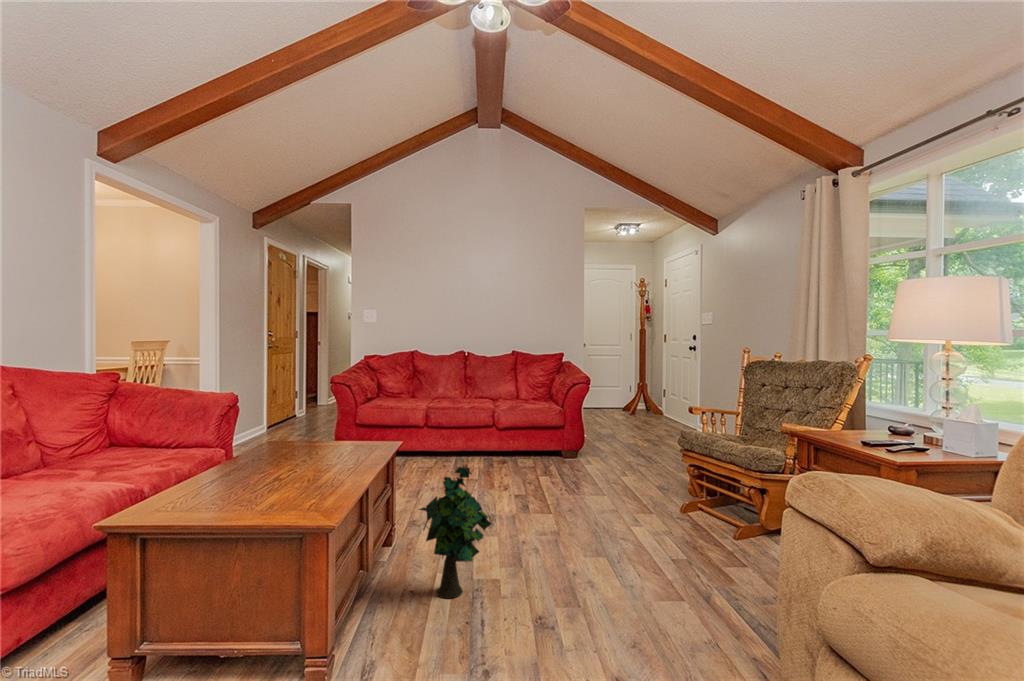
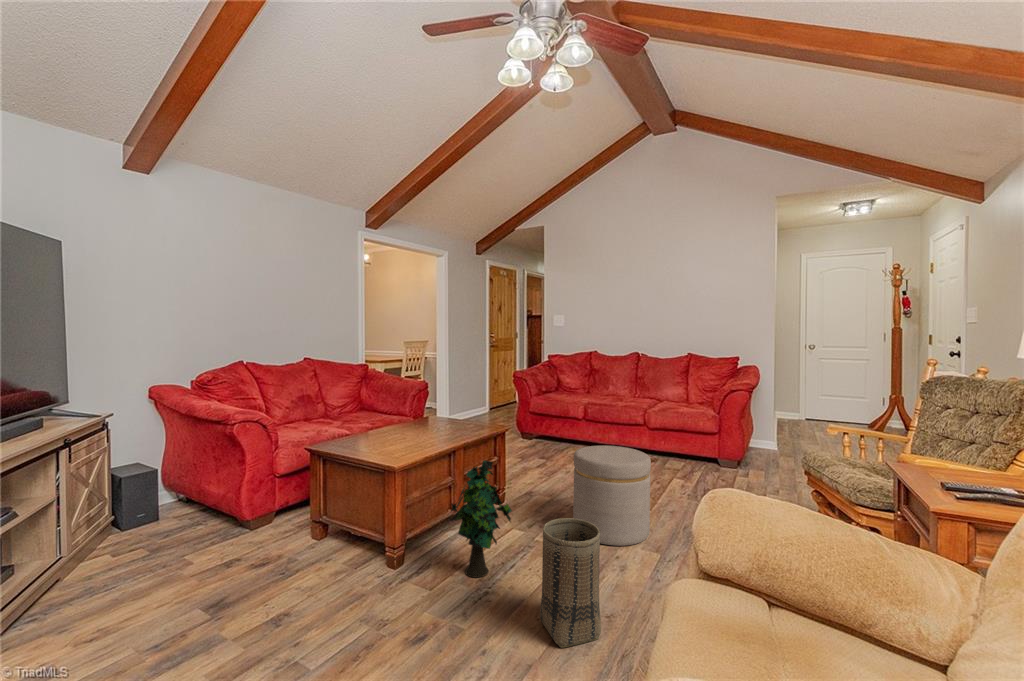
ottoman: none [494,443,569,538] -> present [573,446,651,546]
basket: none [553,506,611,625] -> present [540,518,601,648]

